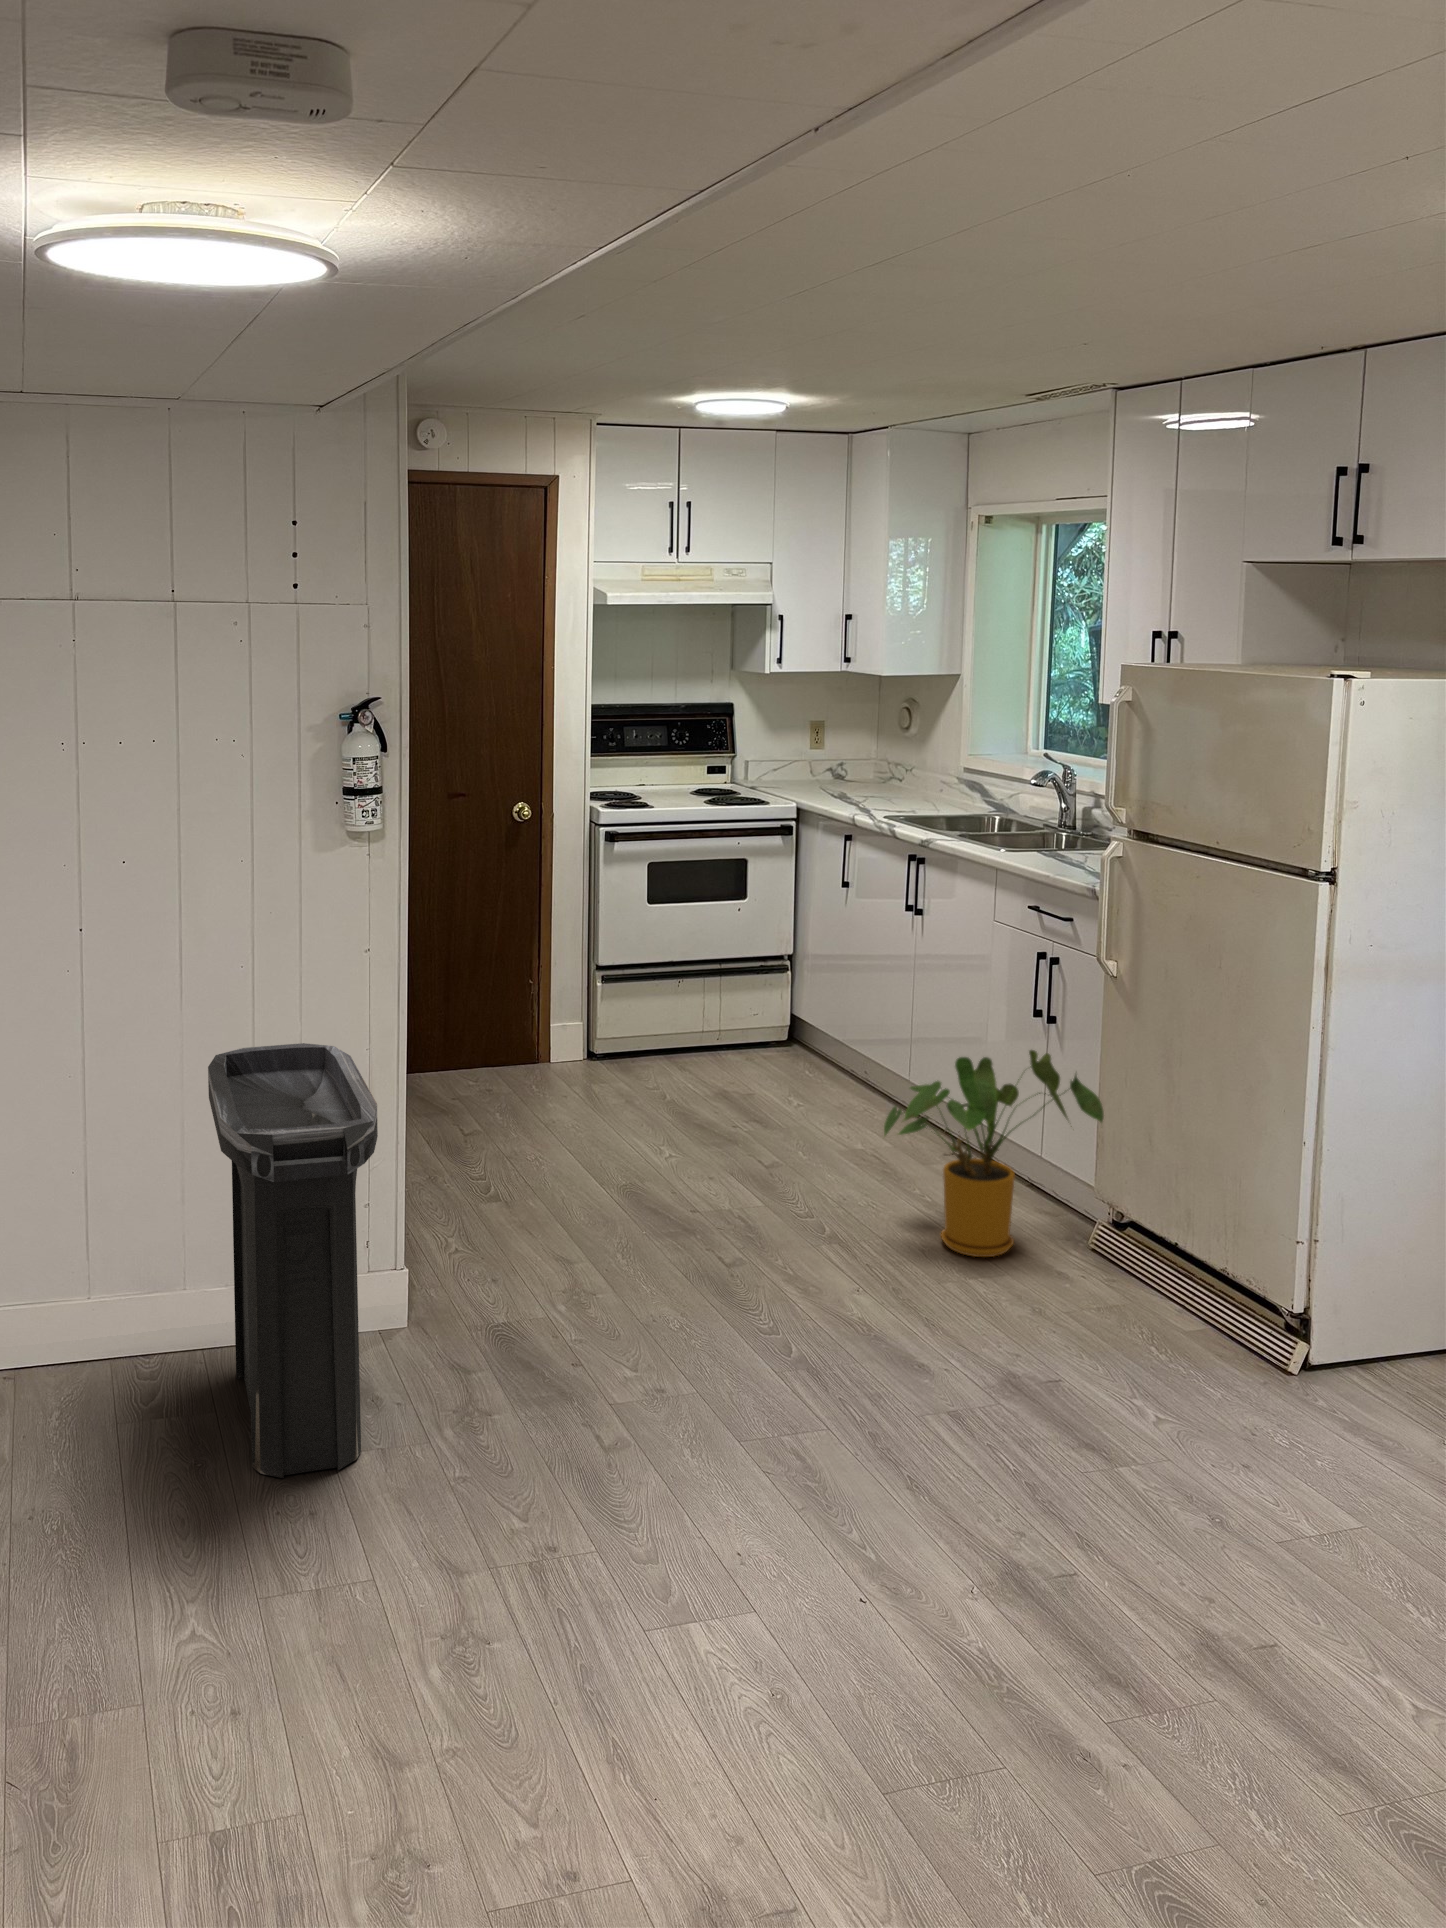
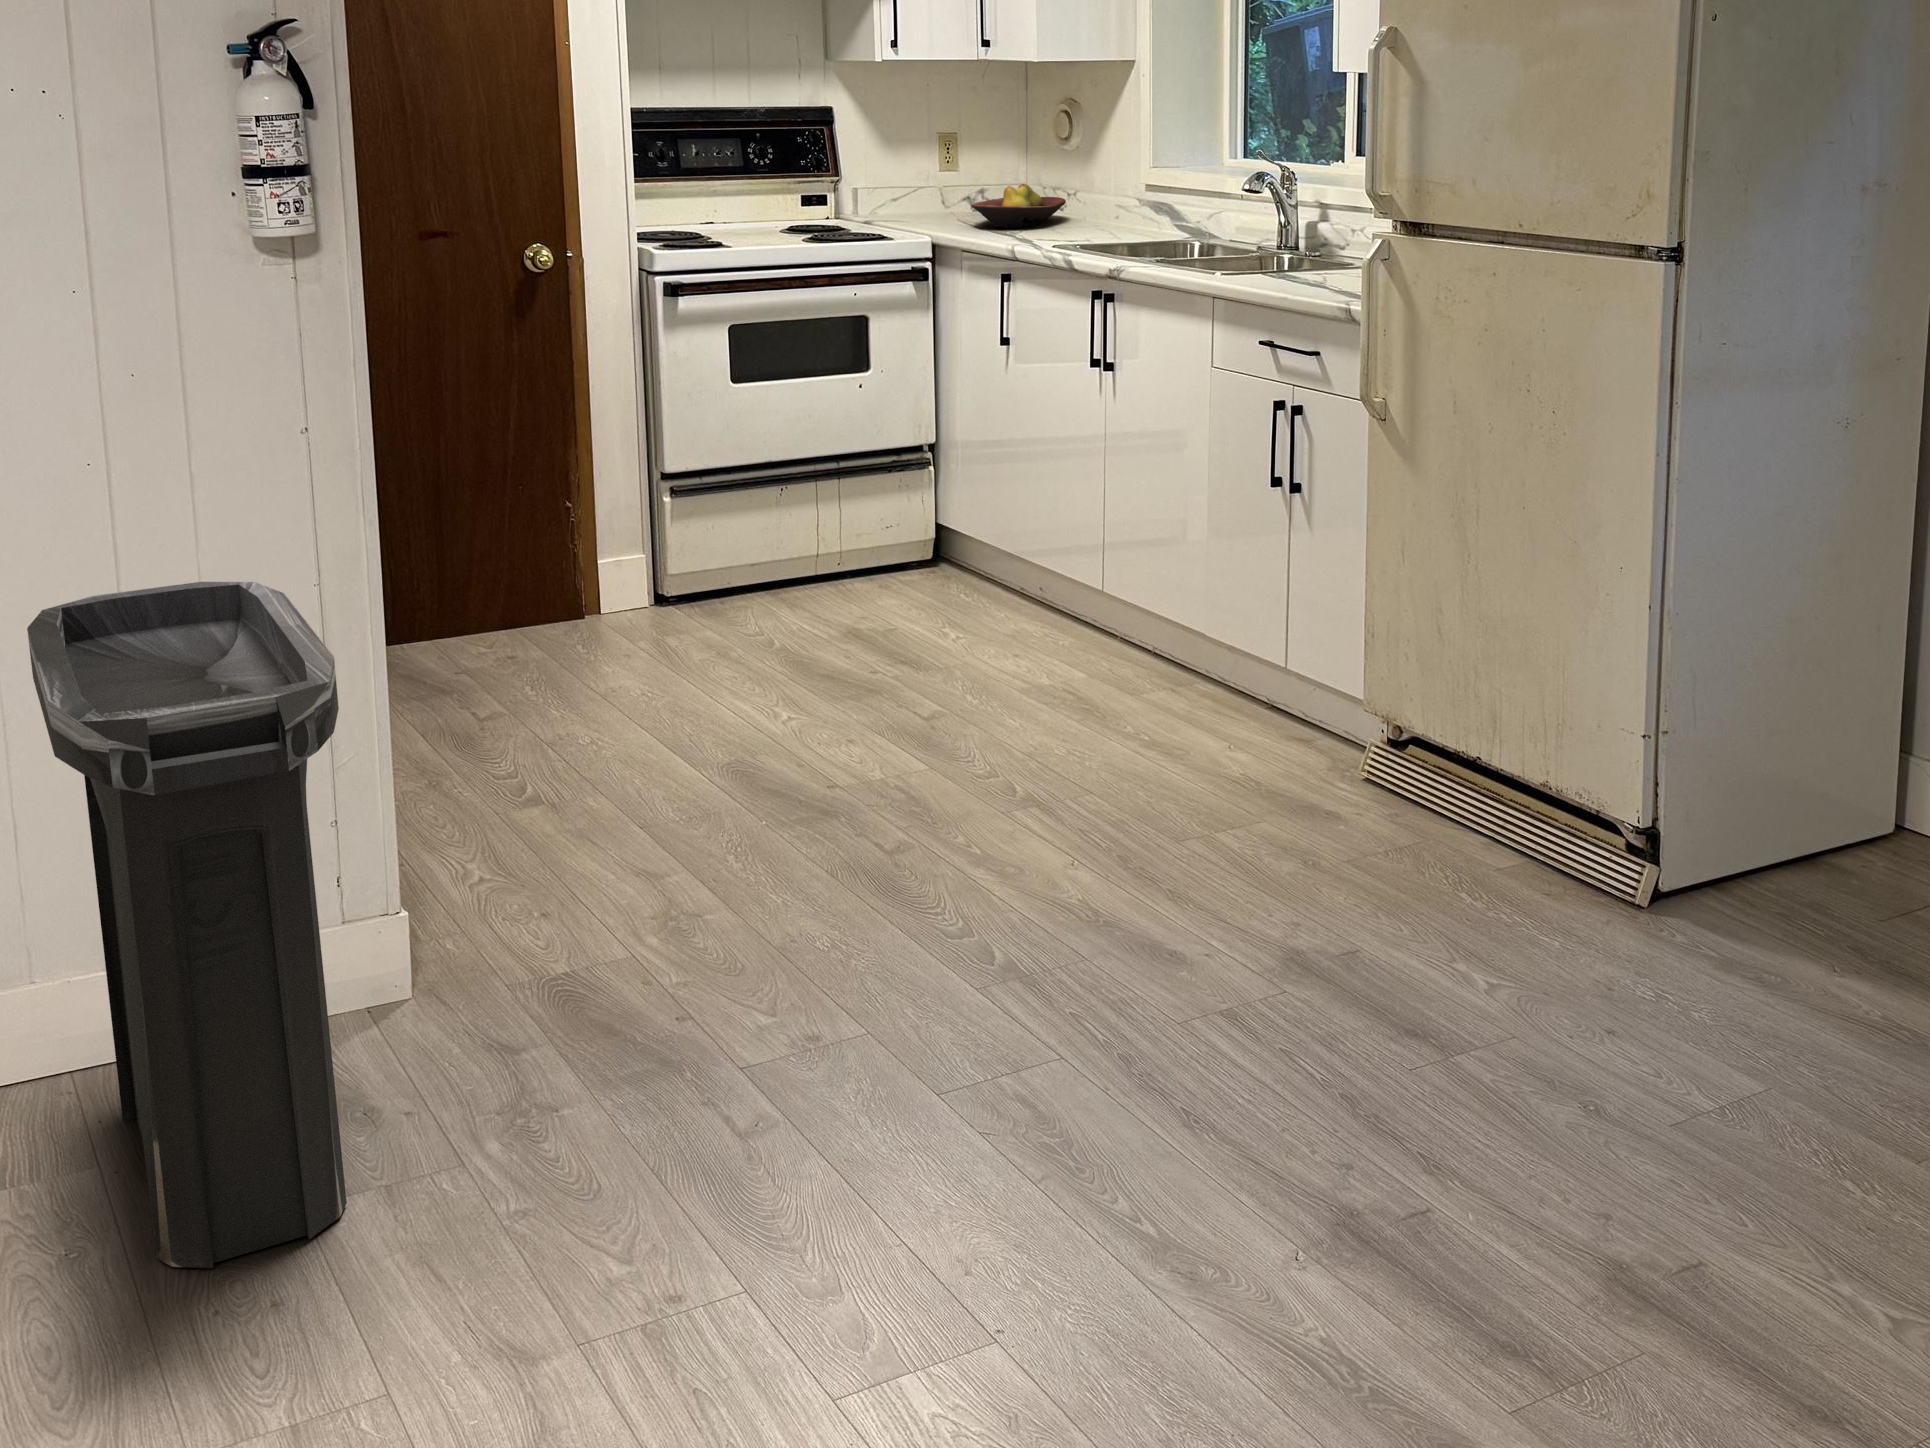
fruit bowl: none [830,763,903,797] -> present [972,184,1066,227]
house plant: present [884,1050,1104,1257] -> none [1093,527,1378,806]

